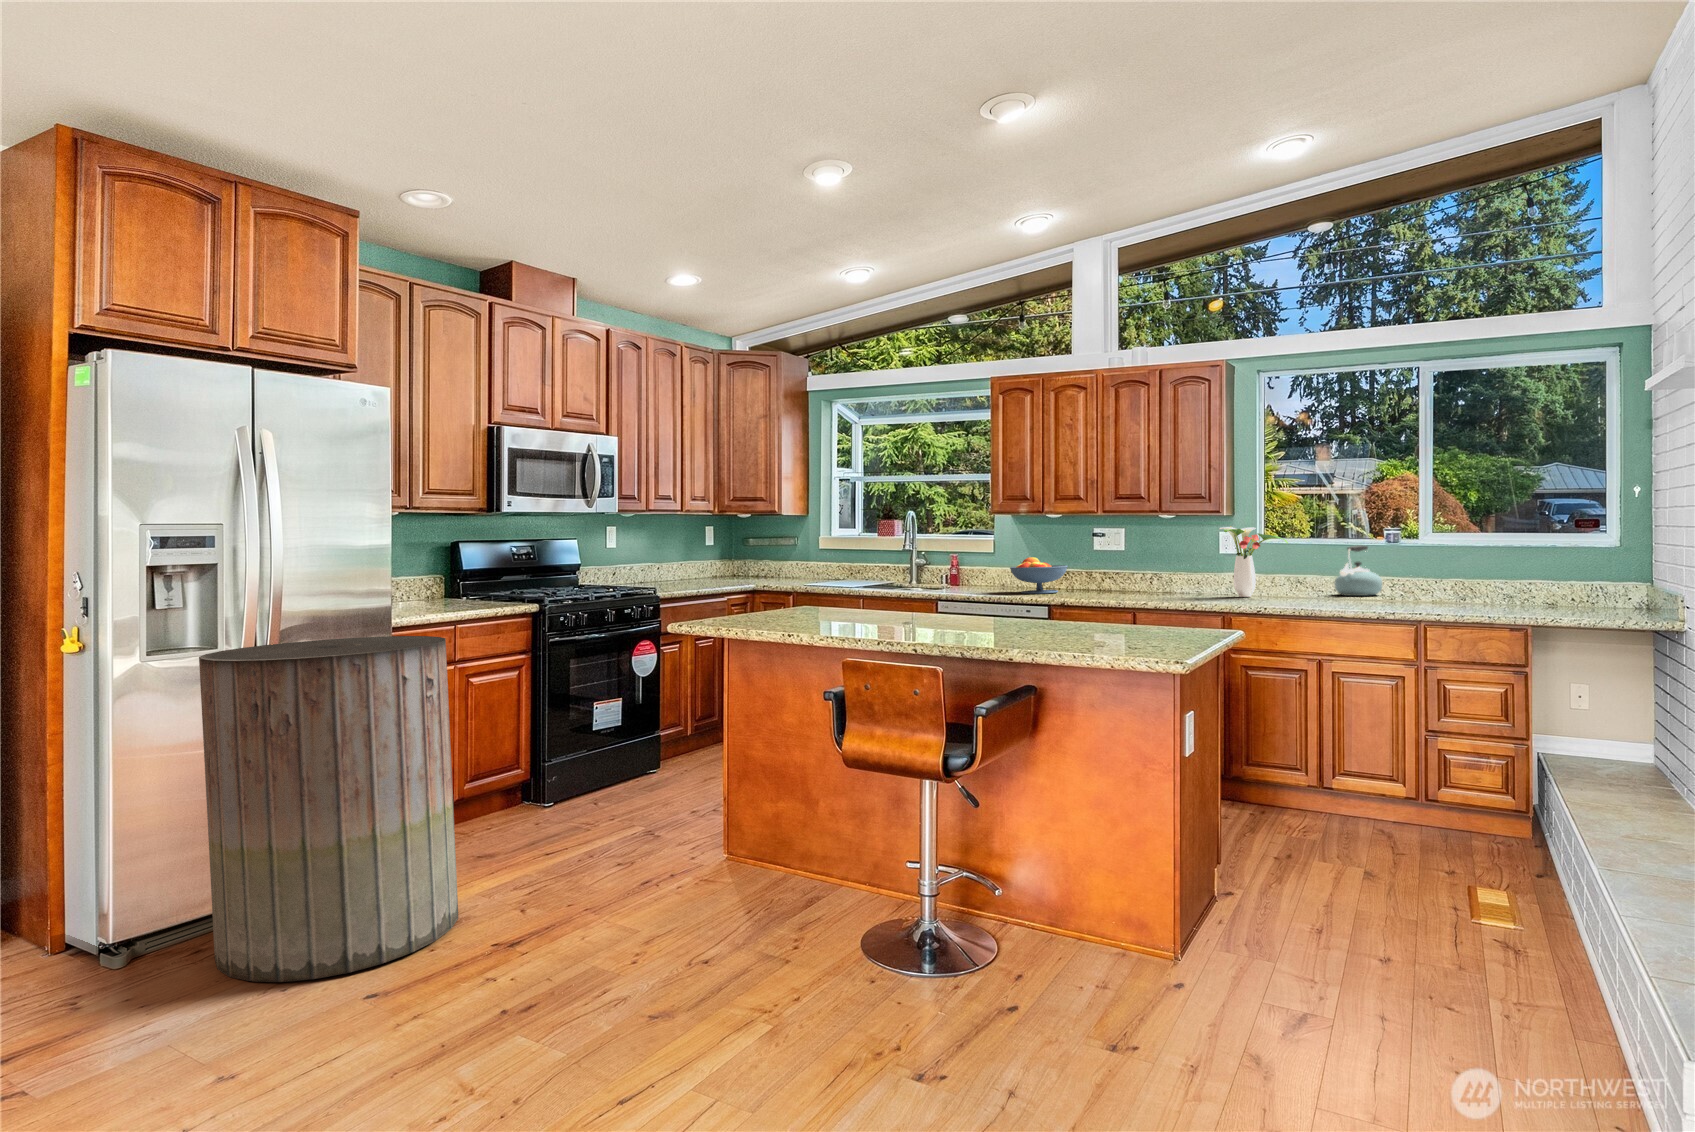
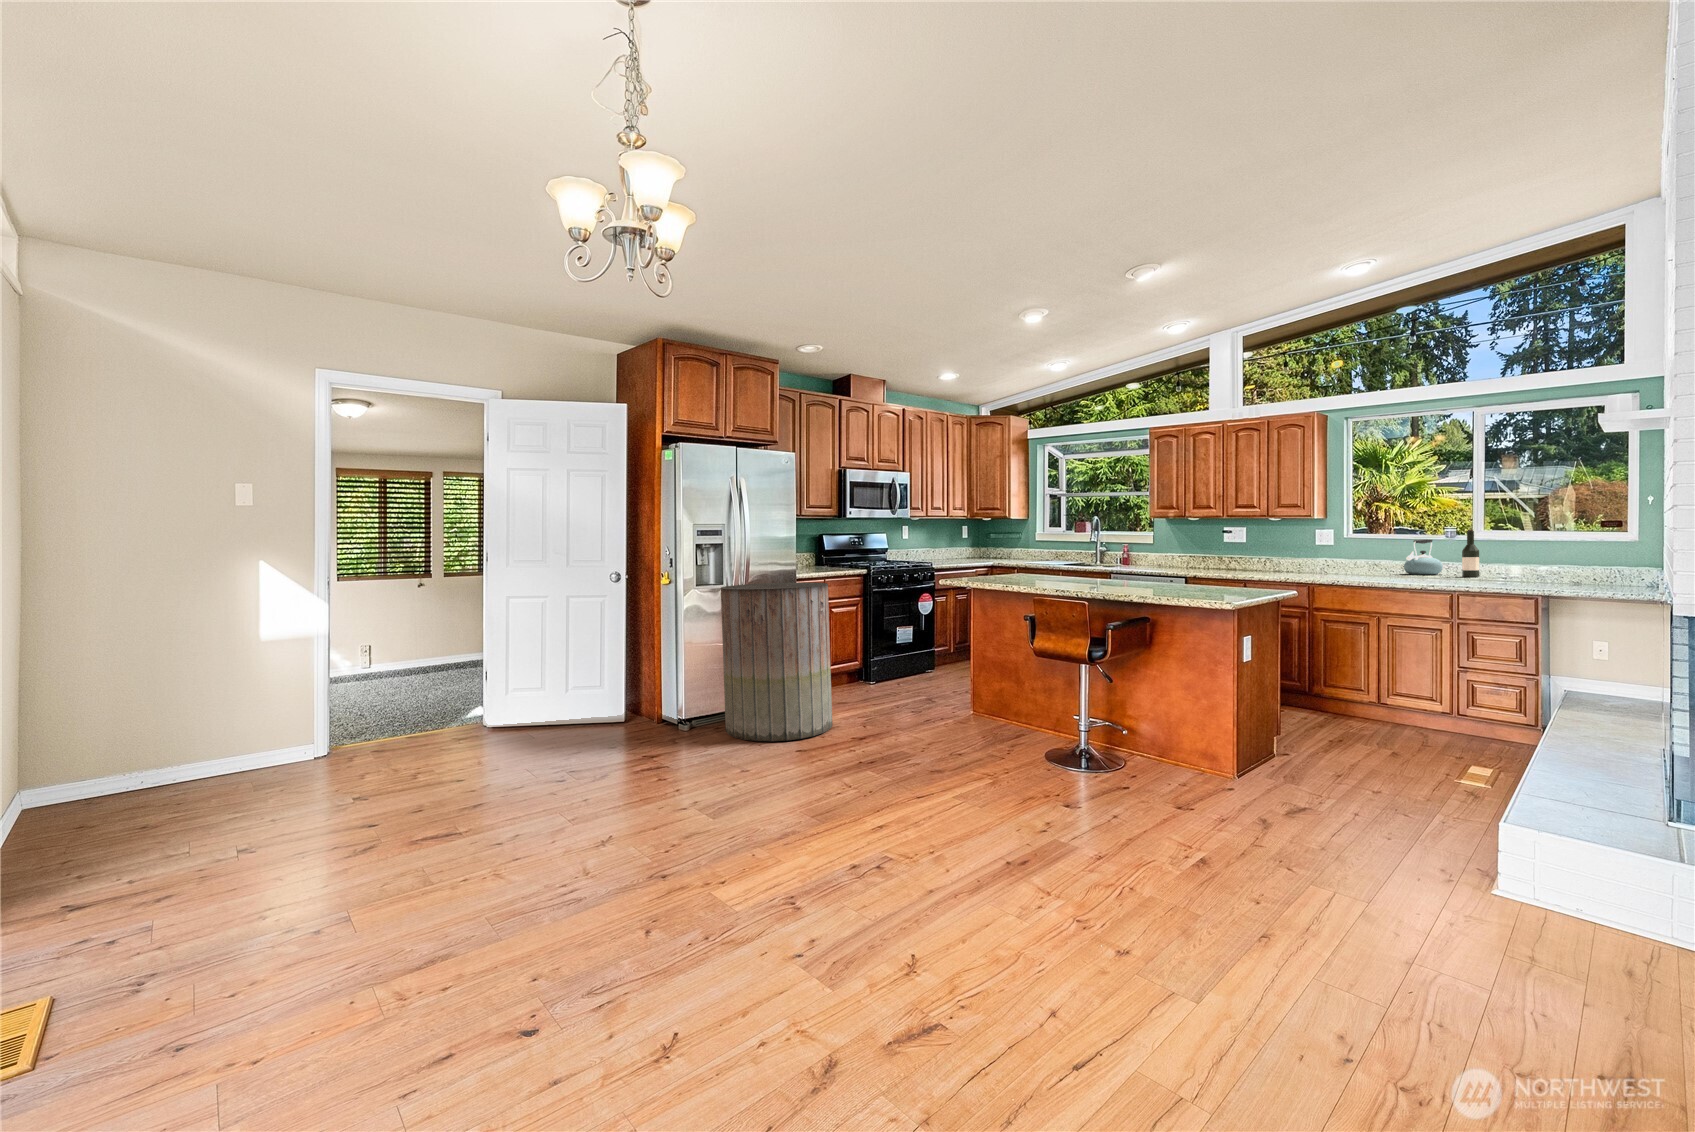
flower arrangement: present [1219,526,1288,597] -> none [1312,525,1363,574]
wine bottle: none [1412,532,1435,599] -> present [1462,530,1479,577]
fruit bowl: present [1010,557,1068,594] -> none [1162,547,1204,571]

